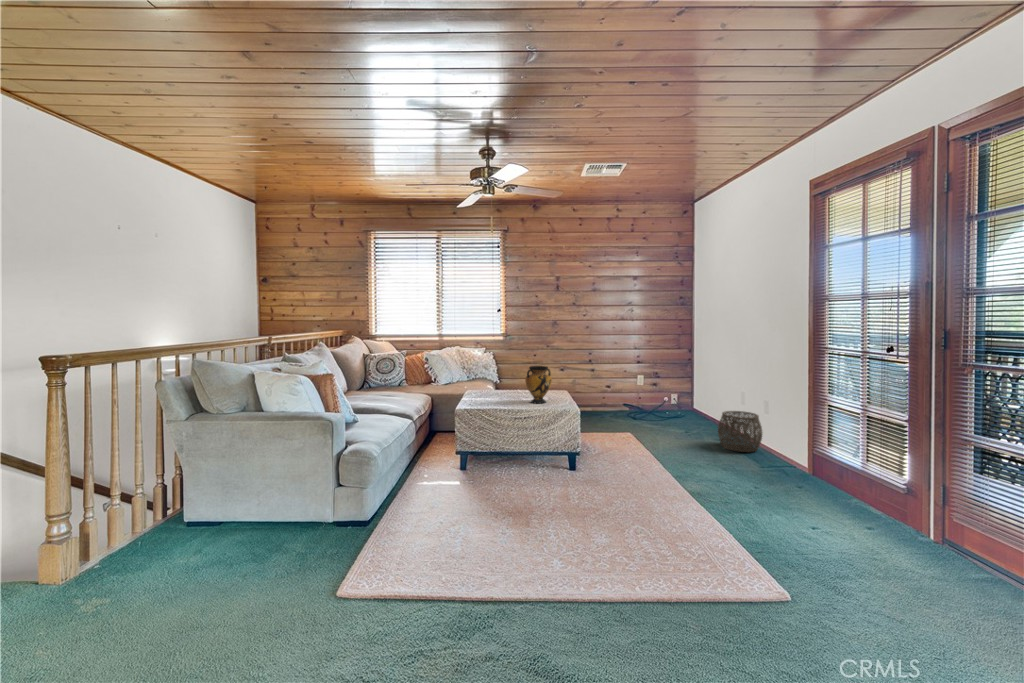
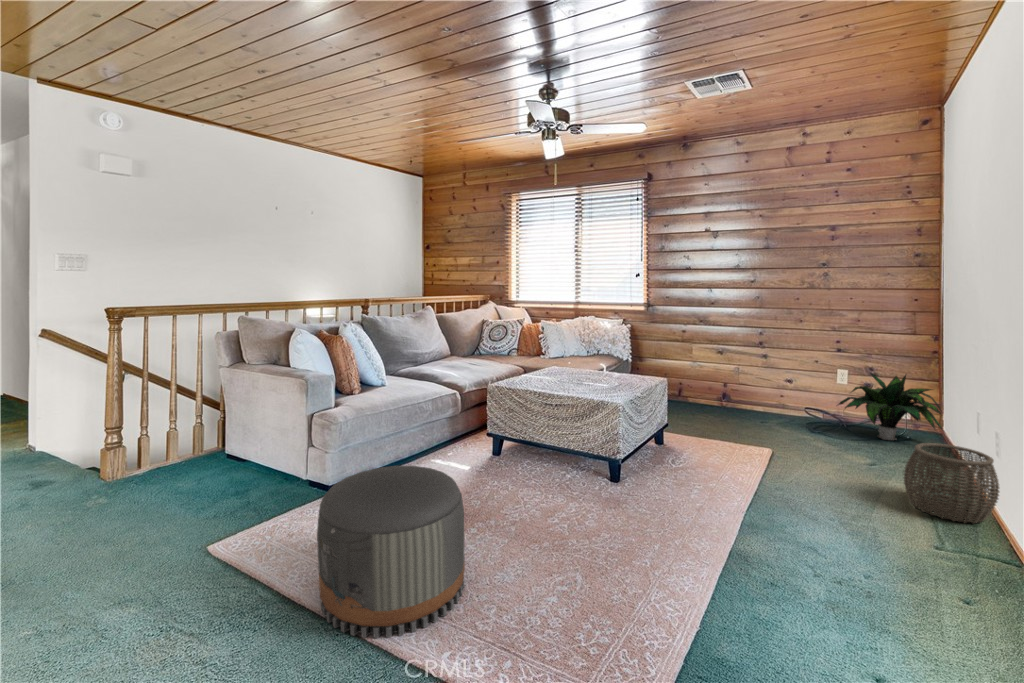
vase: present [525,366,552,404] -> none [579,342,613,390]
potted plant: none [645,374,704,418] -> present [838,373,942,440]
pouf: none [488,469,601,600] -> present [317,466,465,638]

